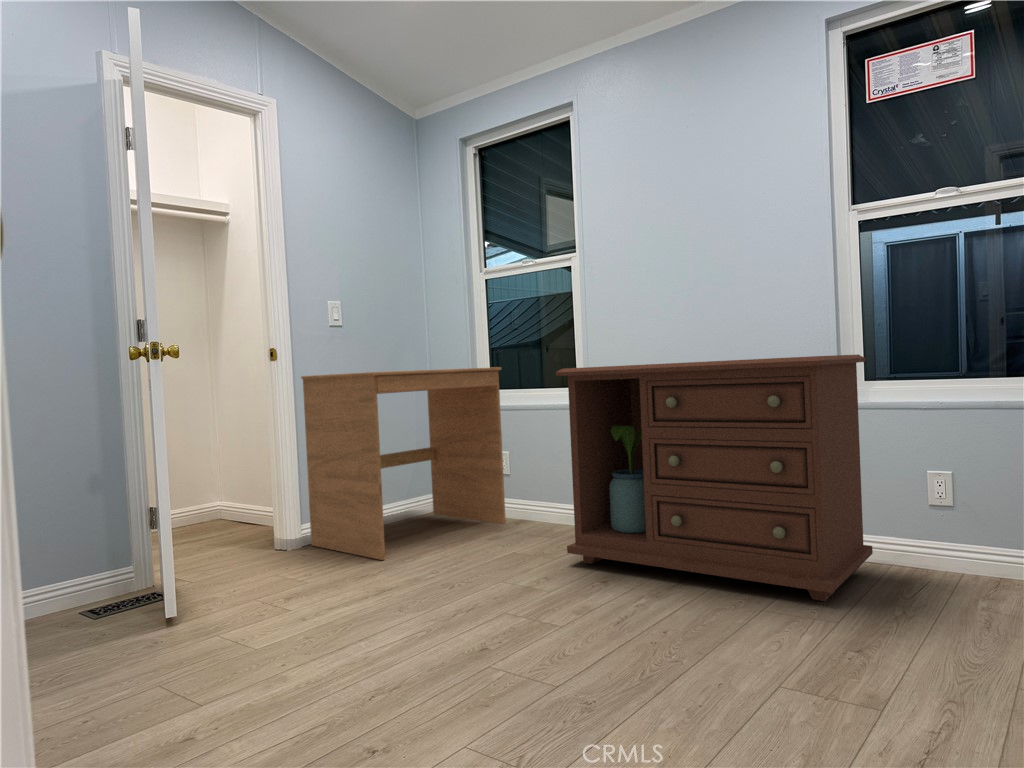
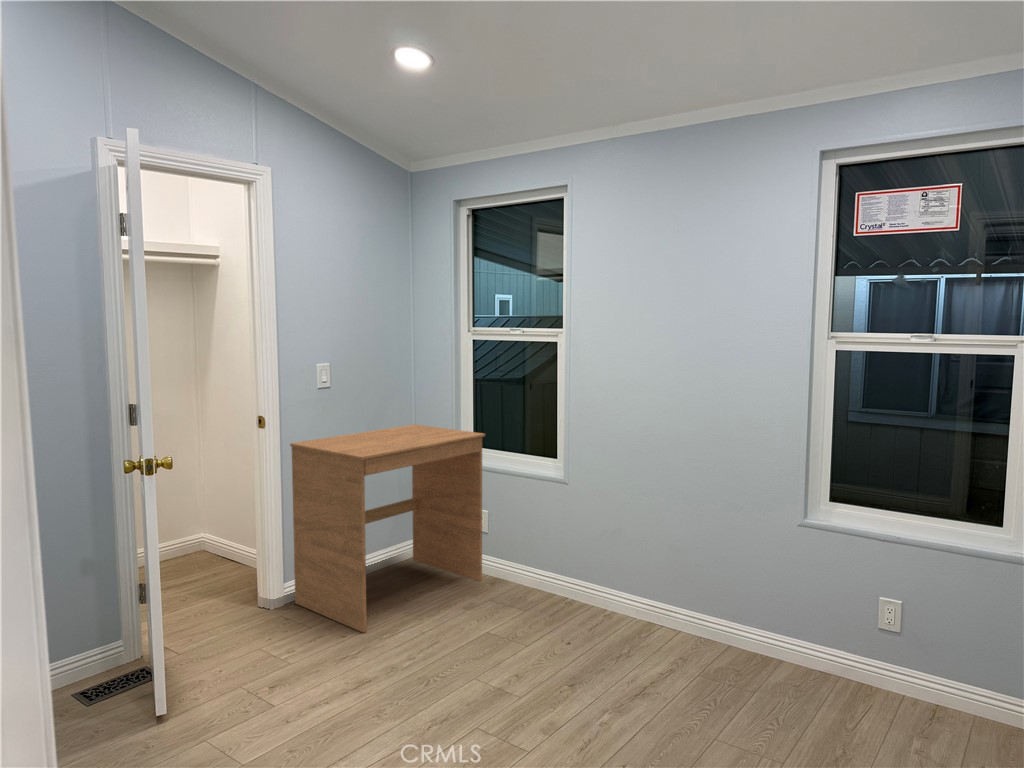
dresser: present [556,354,873,601] -> none [539,454,832,729]

